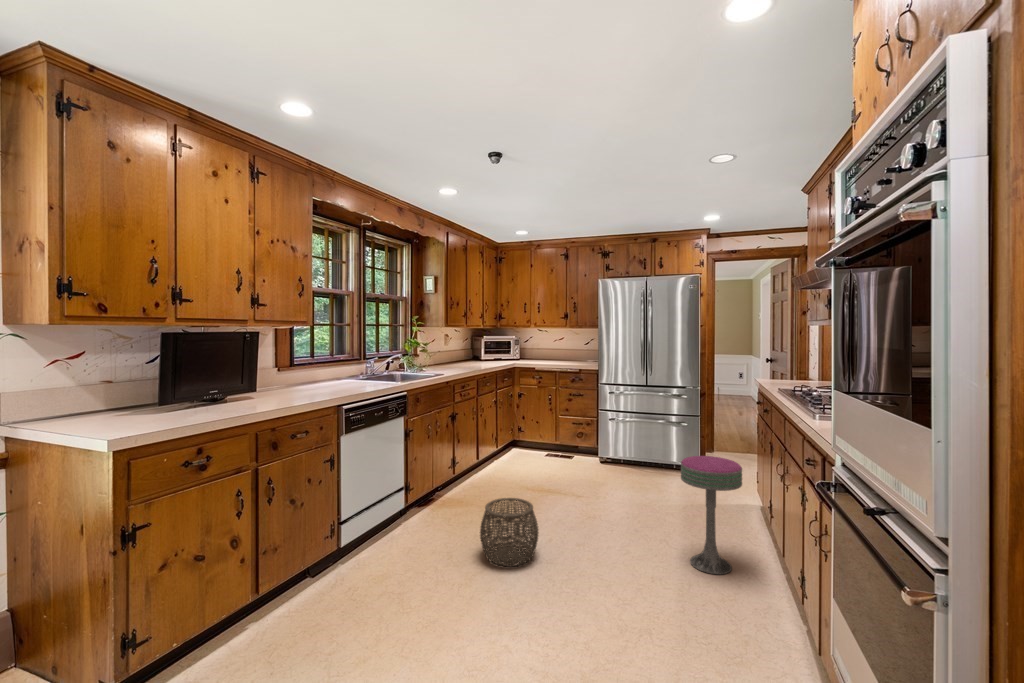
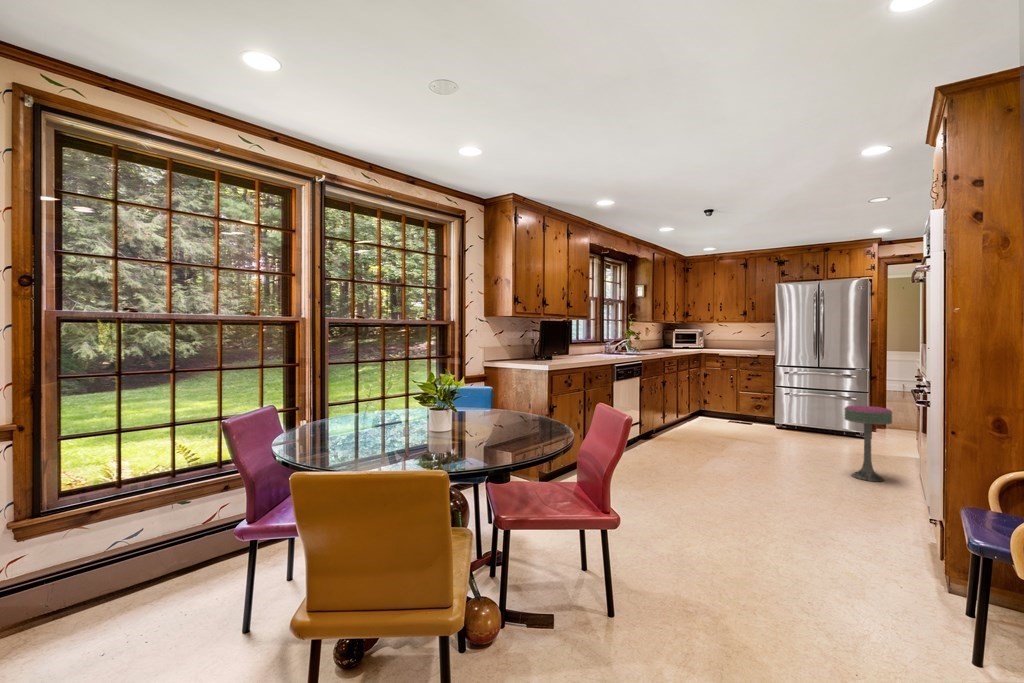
woven basket: present [480,498,539,566] -> none [698,428,739,466]

